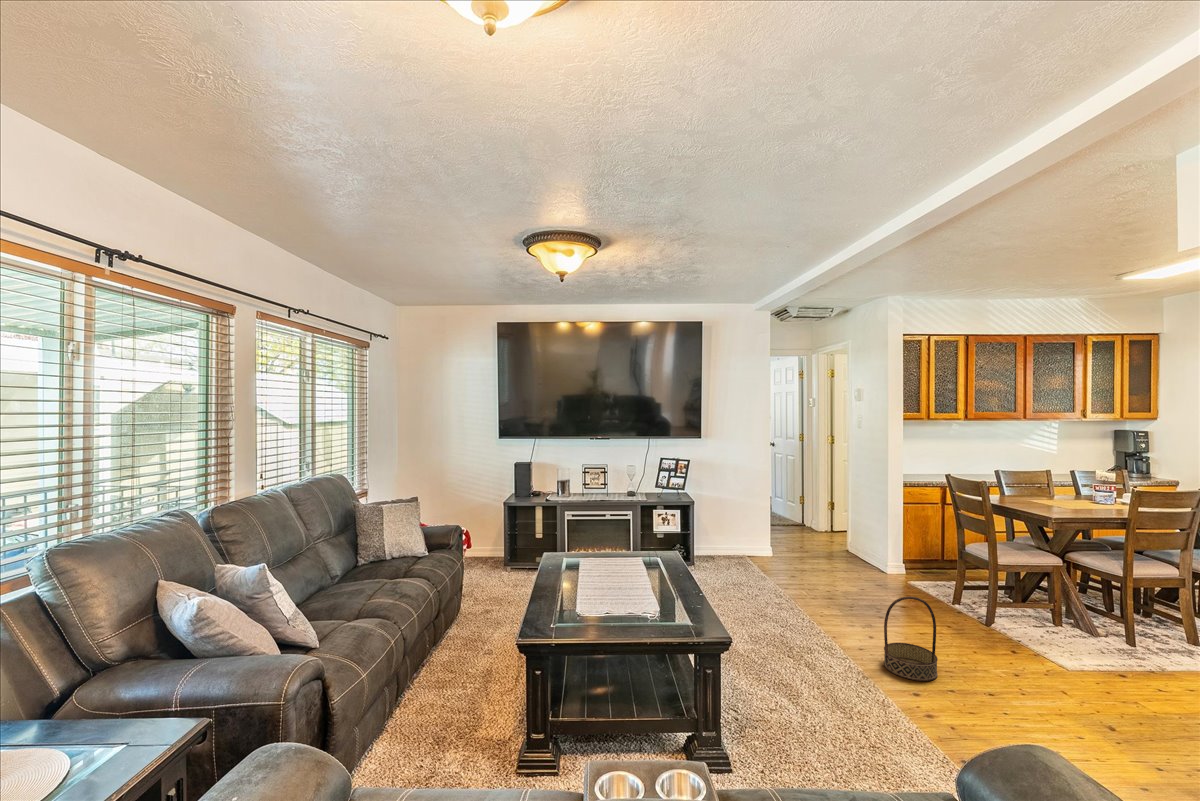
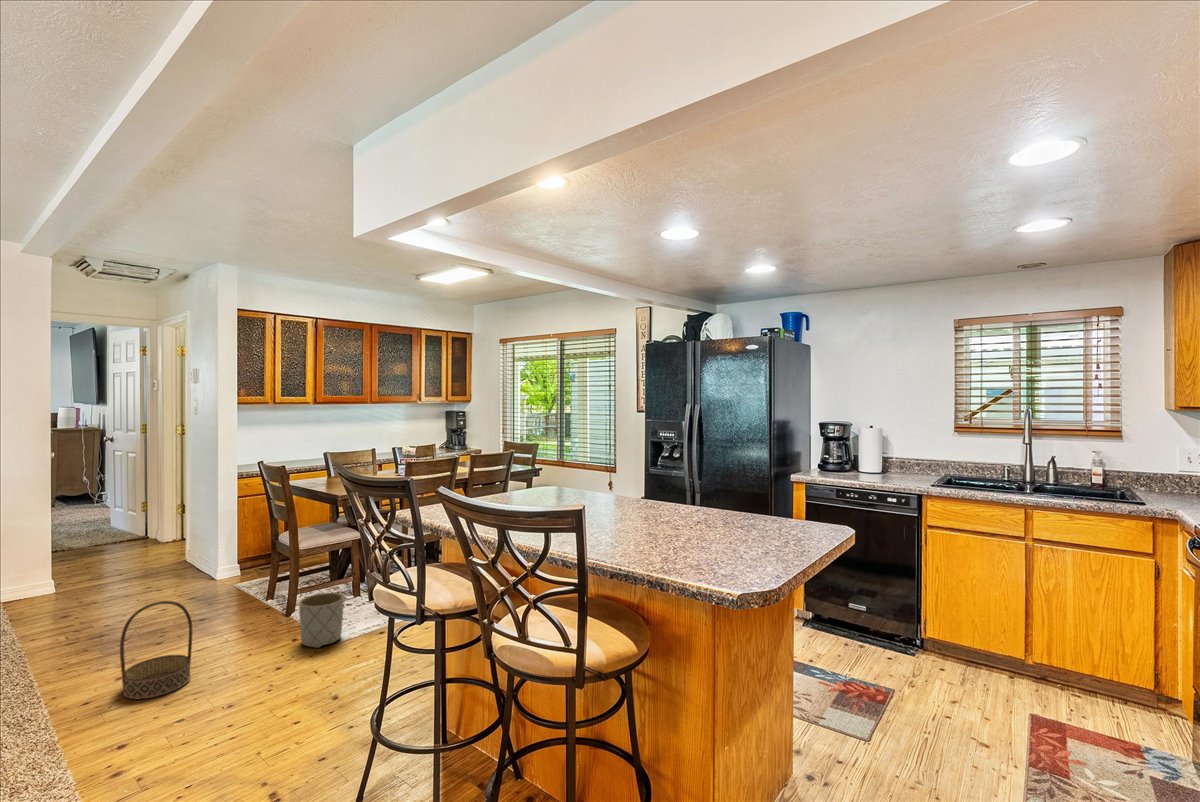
planter: none [1029,625,1085,685] -> present [299,593,344,648]

